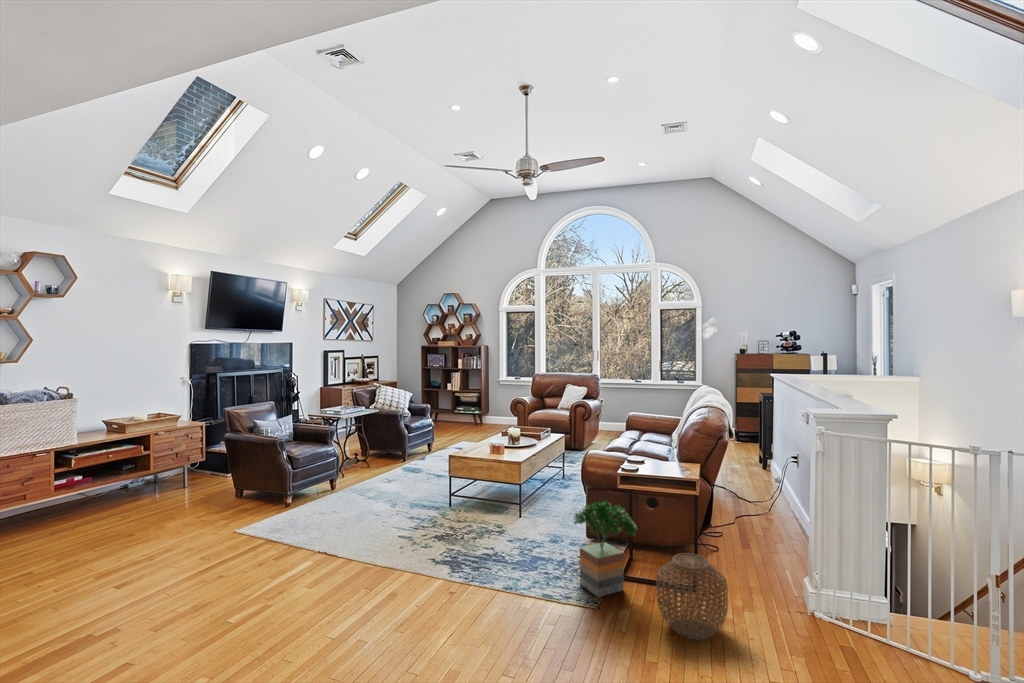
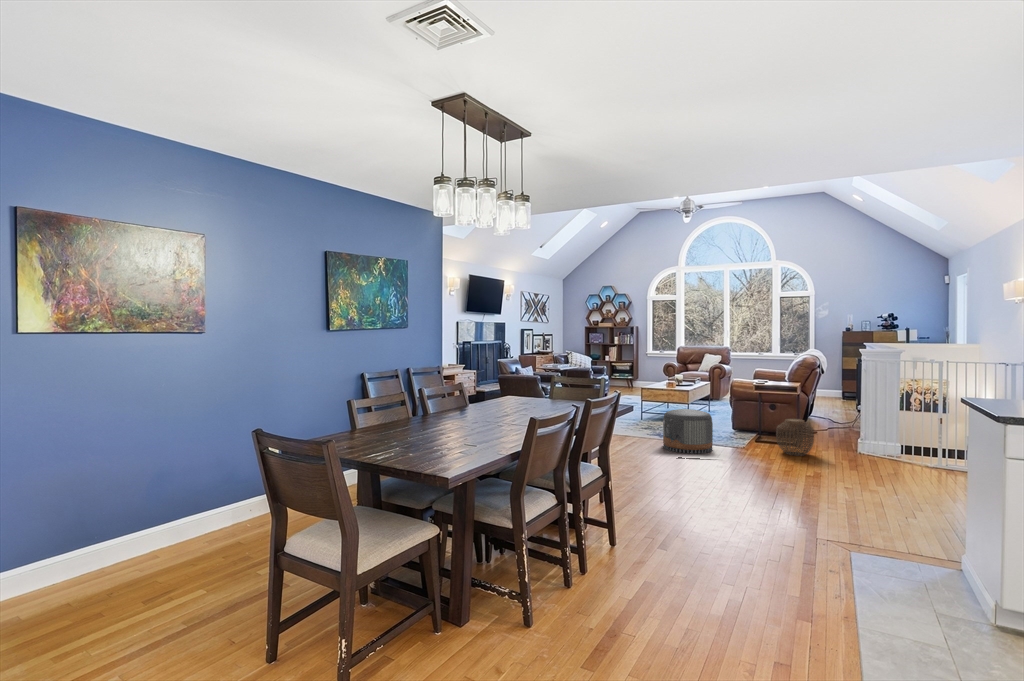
potted tree: present [574,501,637,597] -> none [728,399,766,445]
pouf: none [435,534,533,651] -> present [663,409,713,453]

